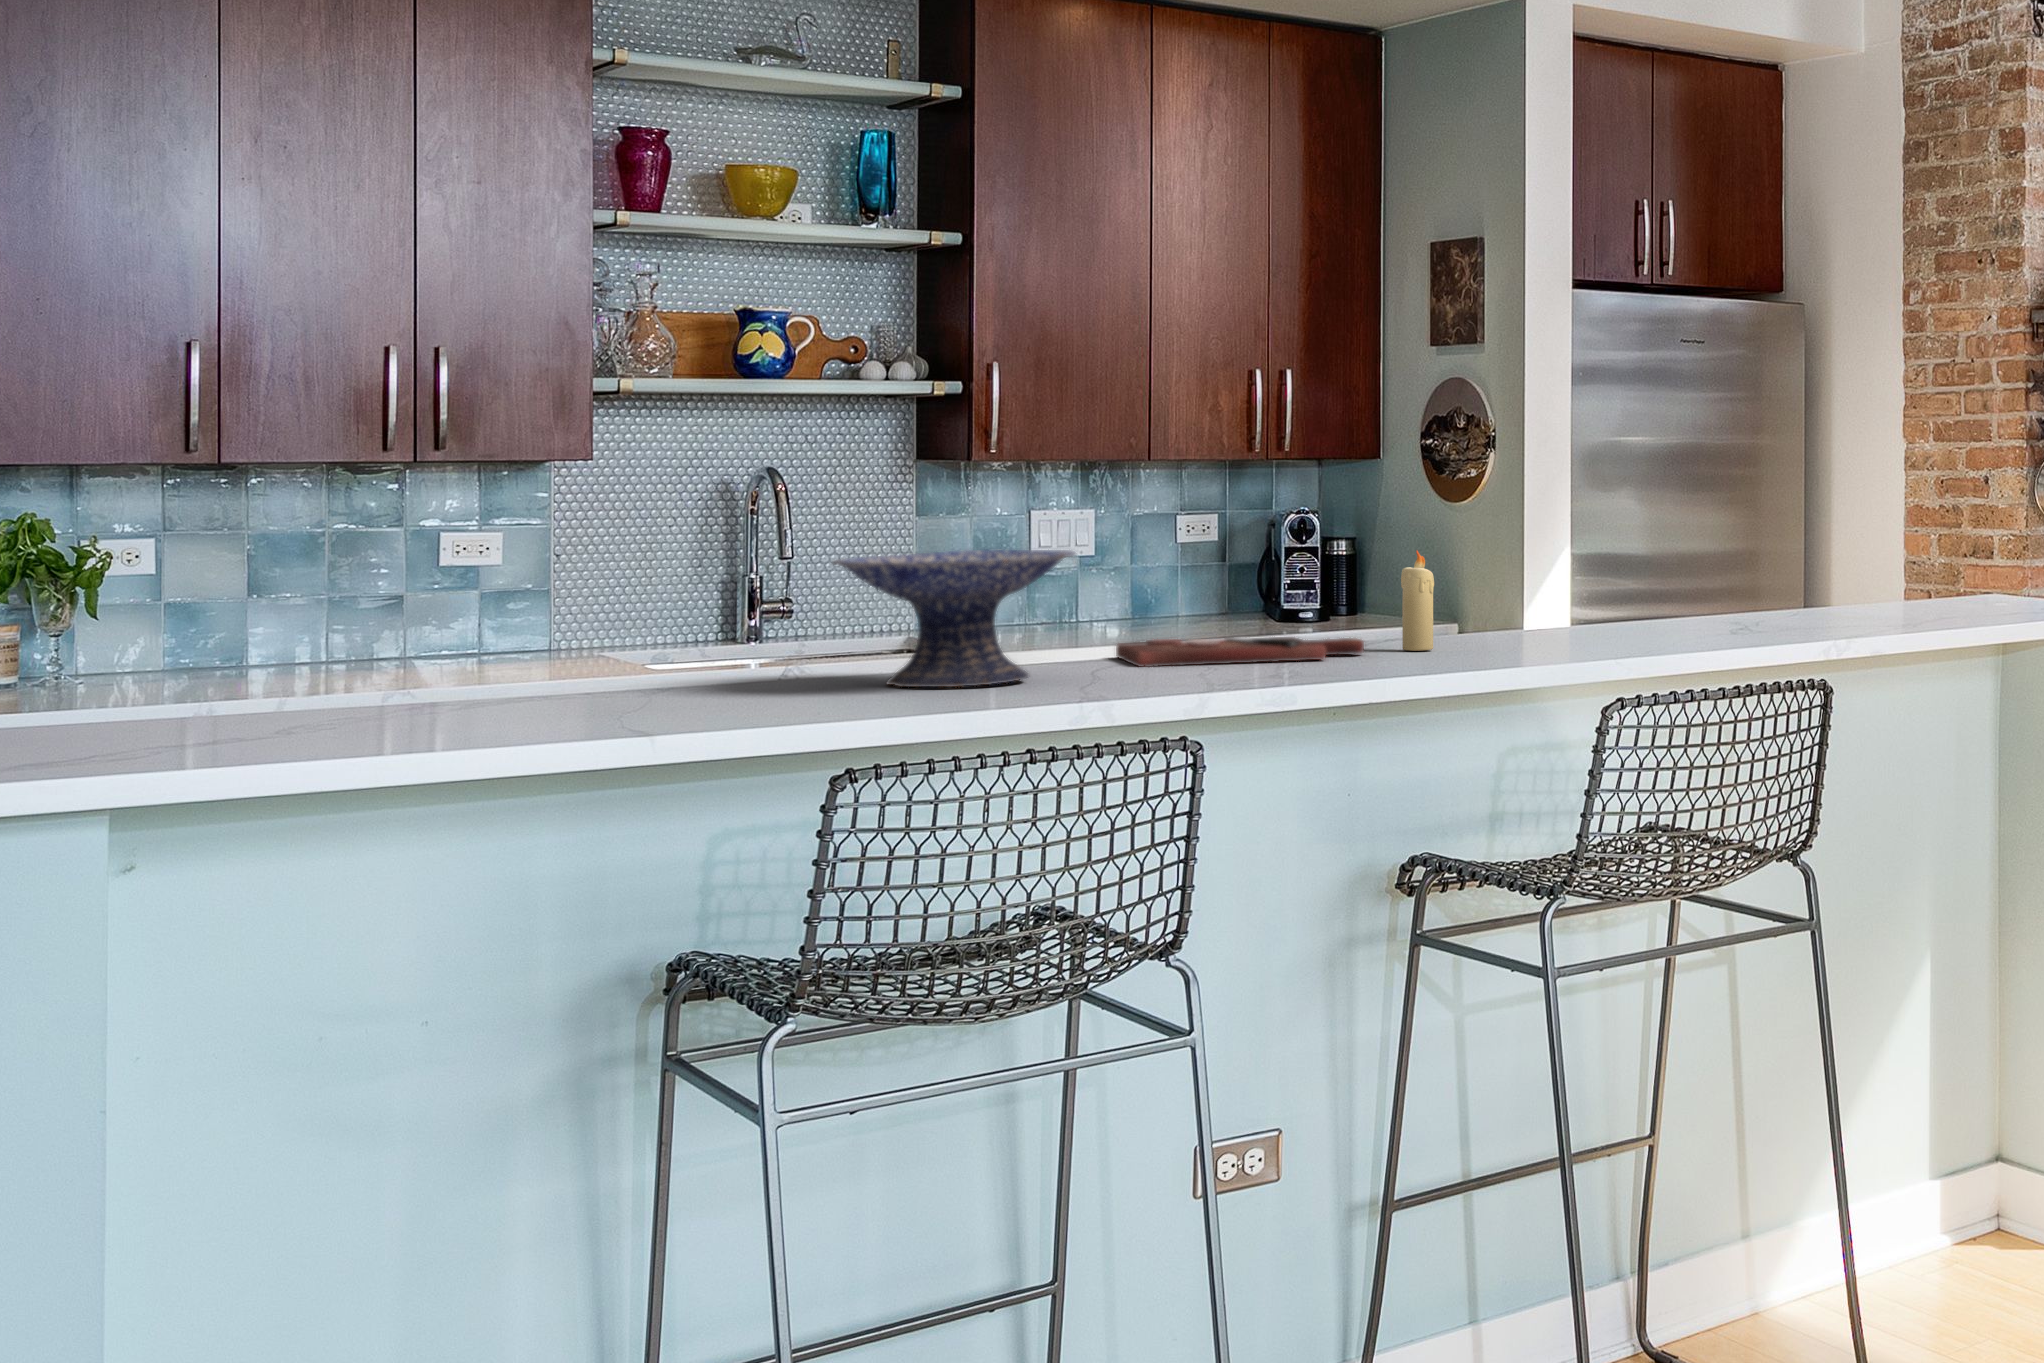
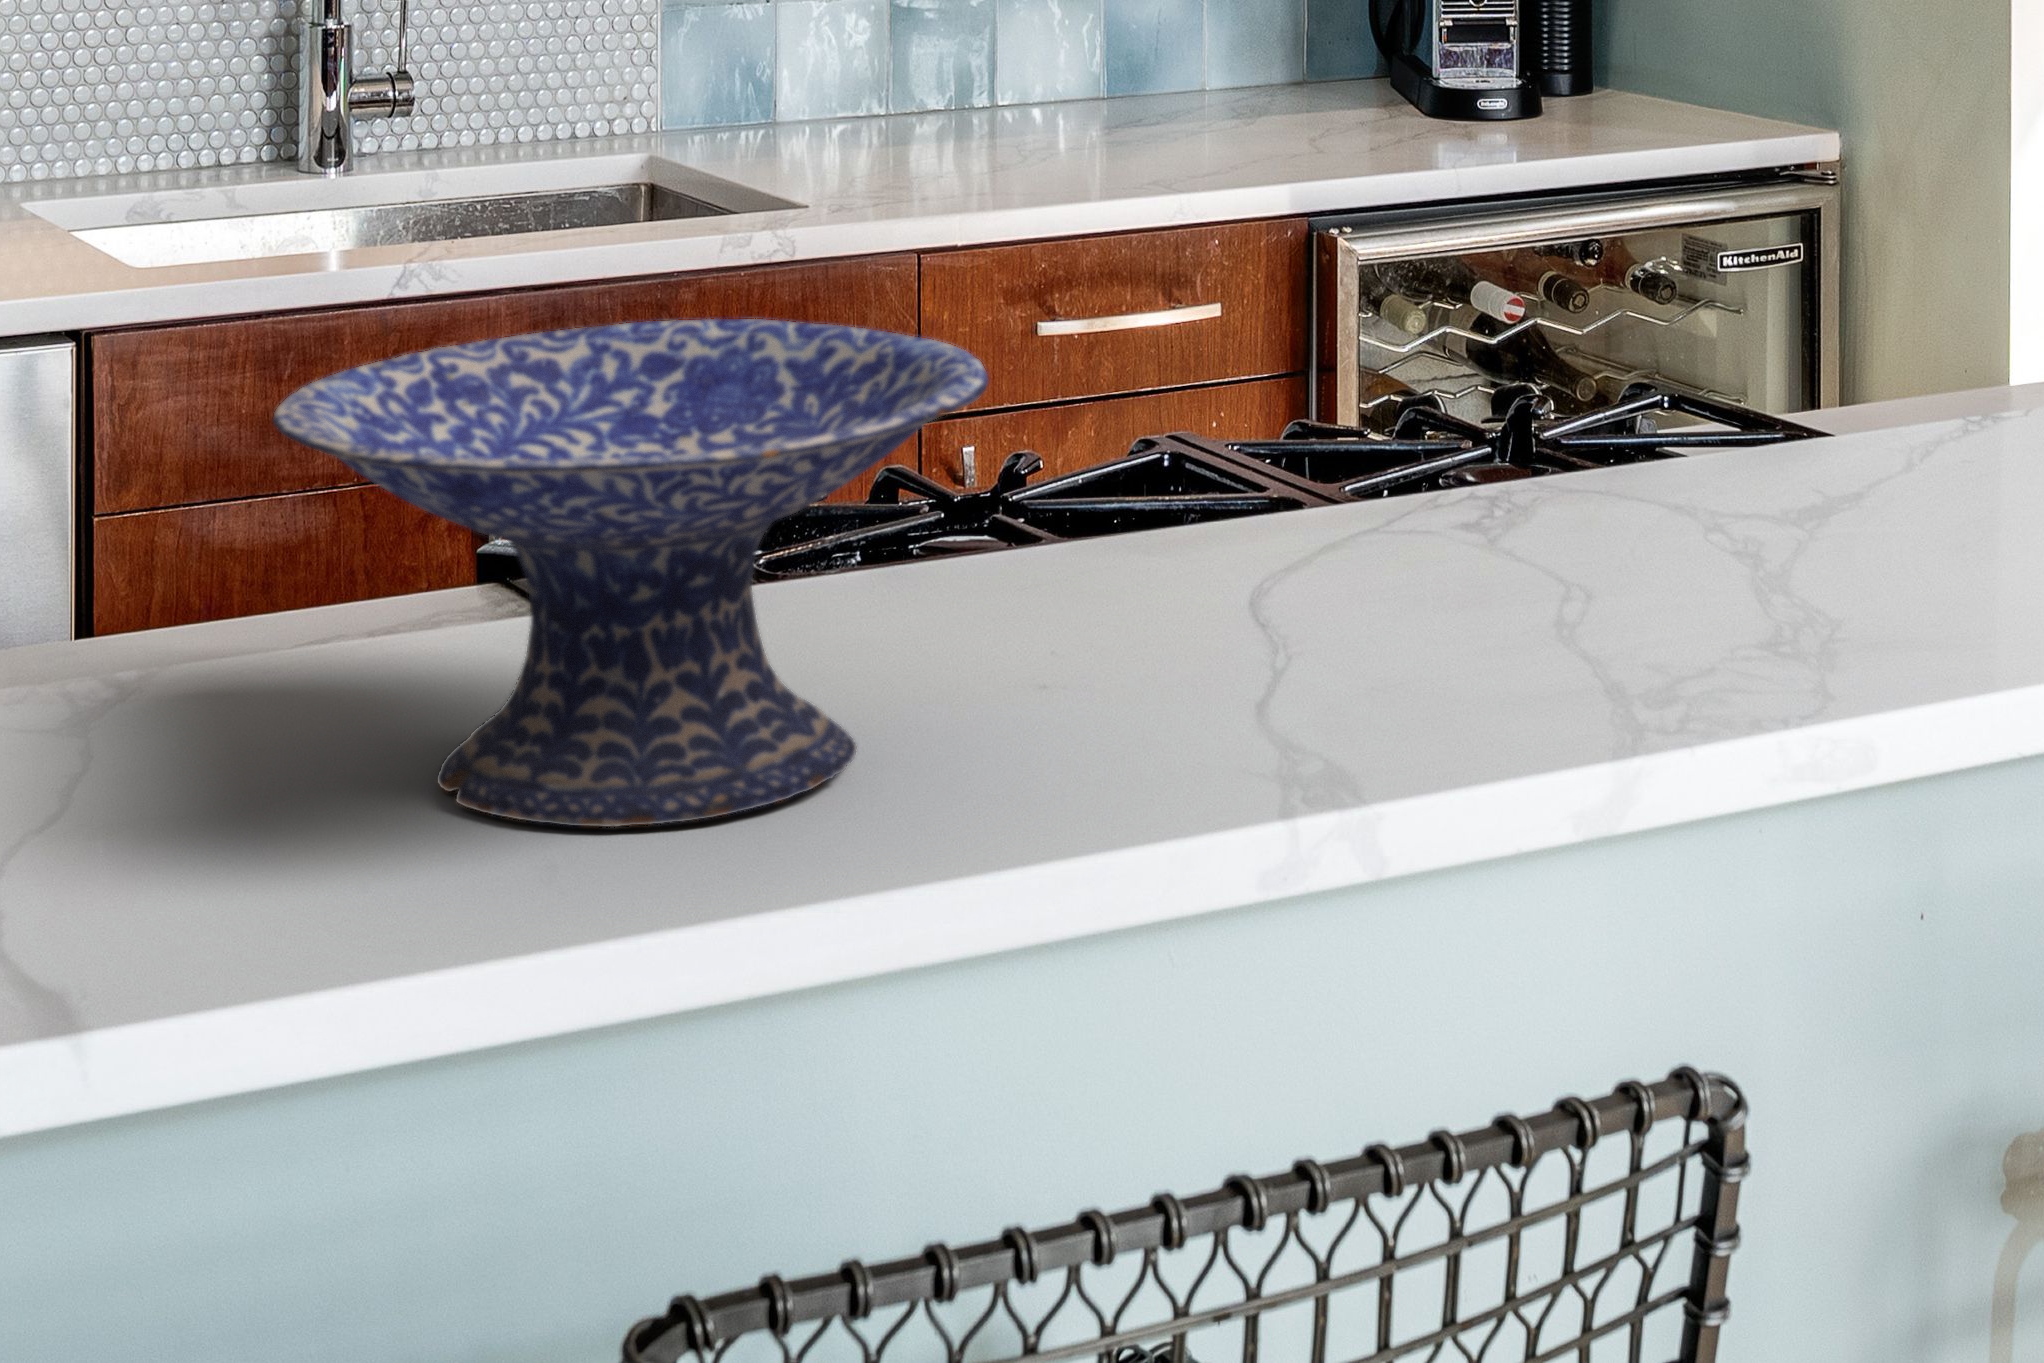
candle: present [1401,551,1434,651] -> none [1893,235,1989,528]
cutting board: present [1116,637,1364,667] -> none [1106,478,1801,634]

